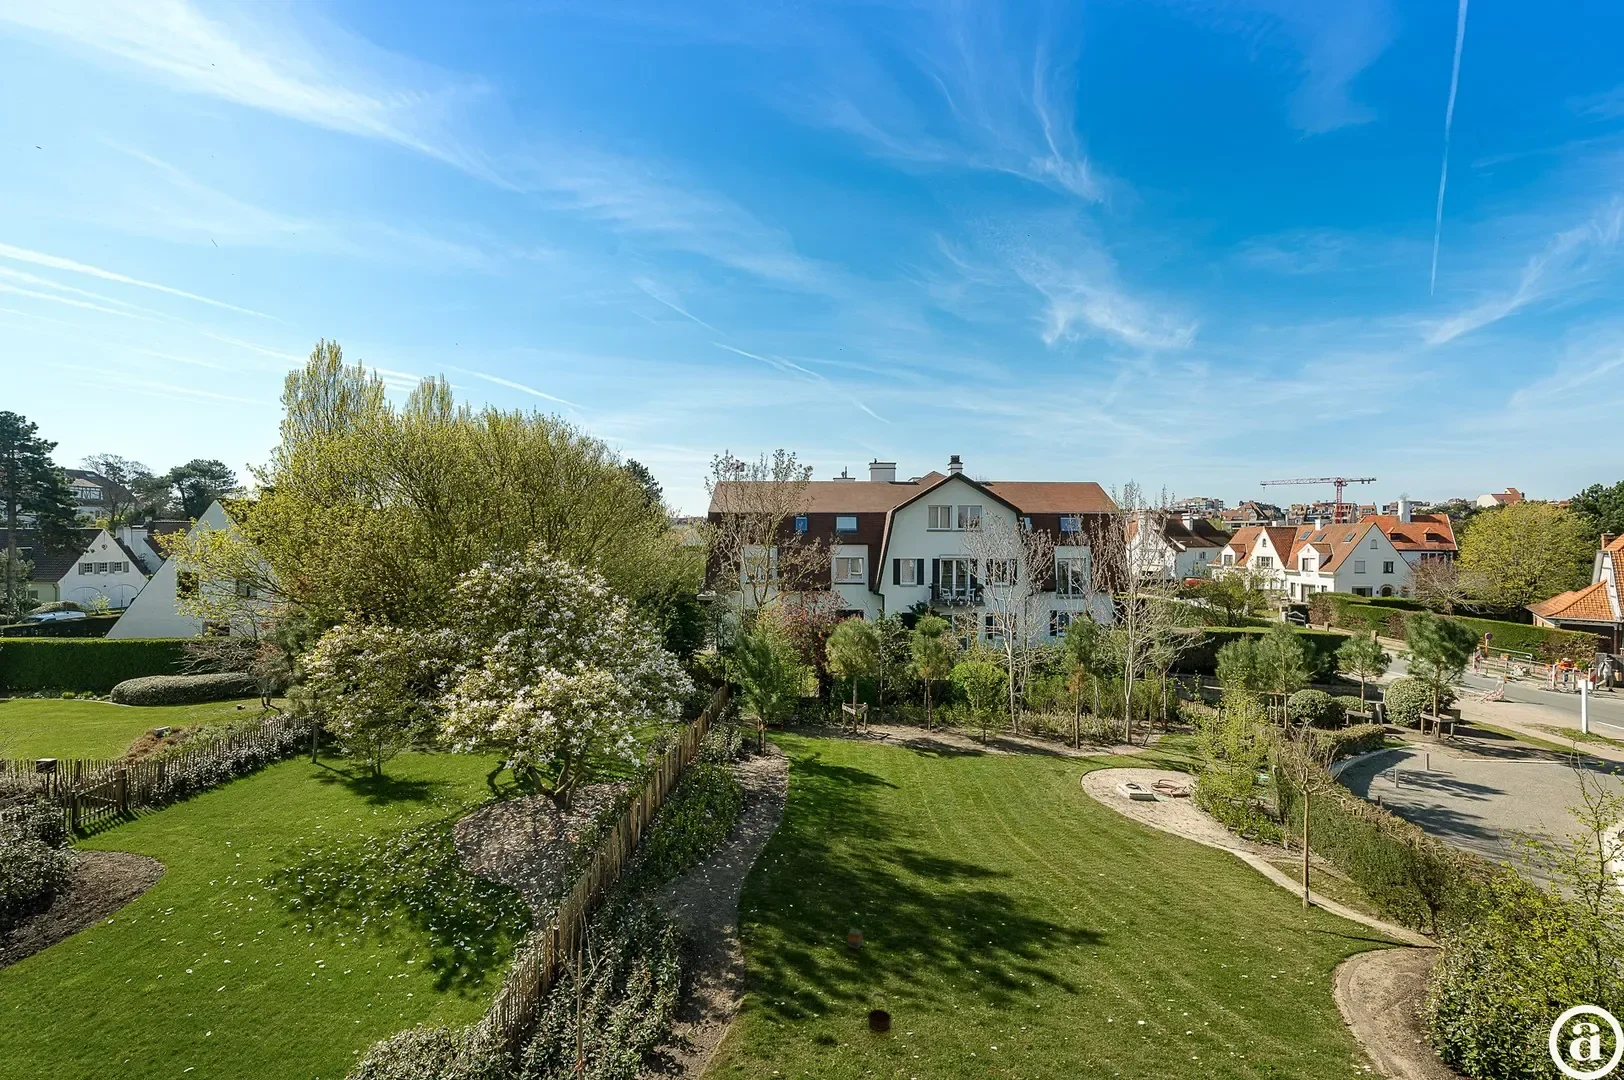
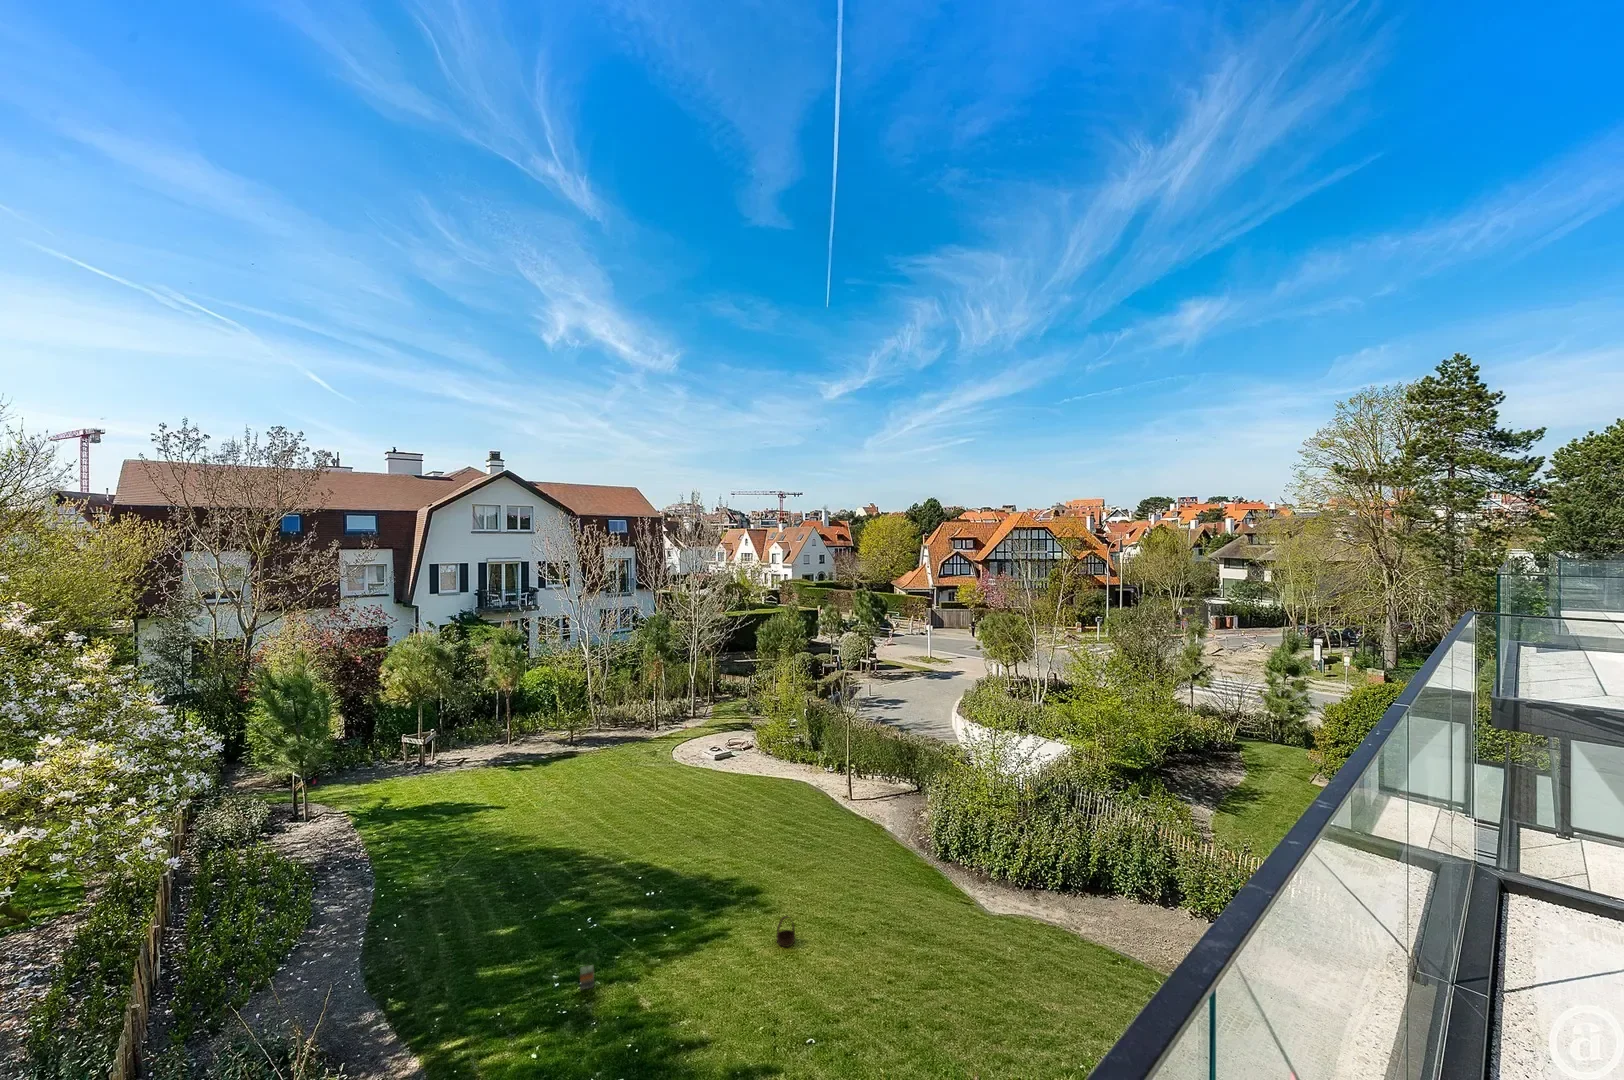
basket: present [868,993,891,1031] -> present [776,916,795,947]

